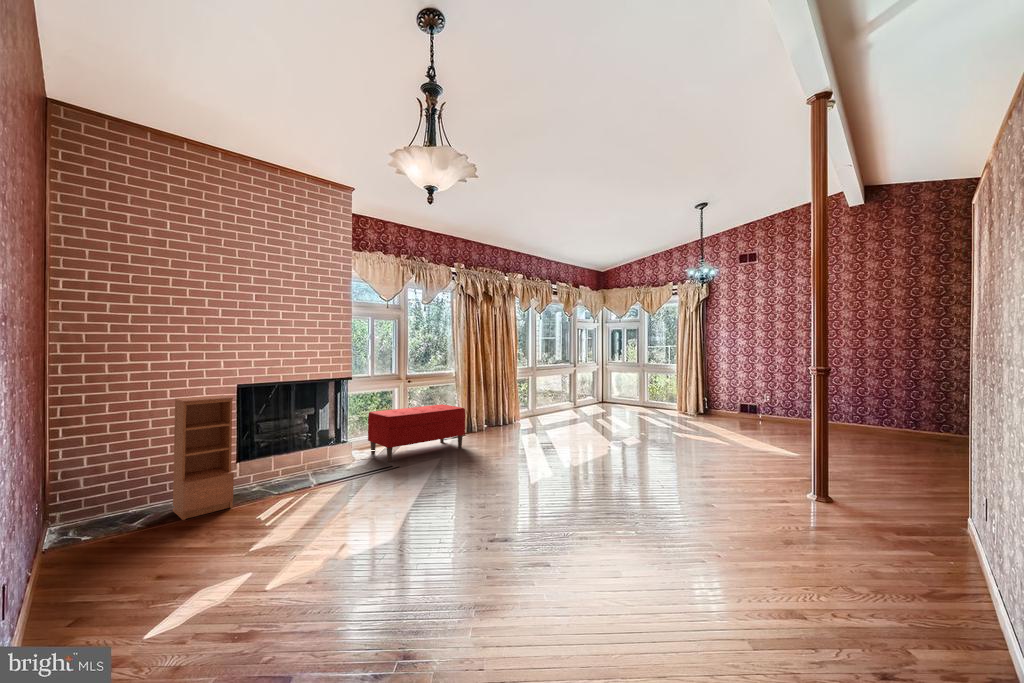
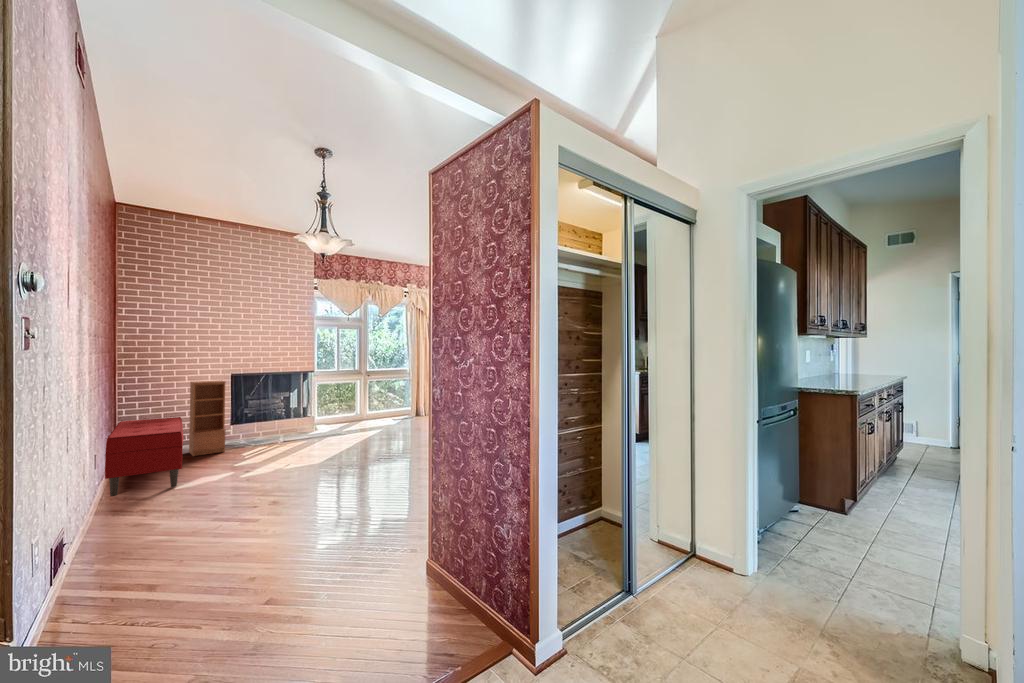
bench: present [368,404,465,462] -> present [105,417,183,496]

